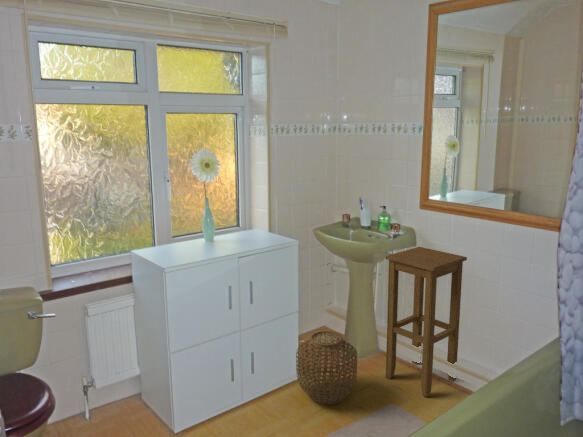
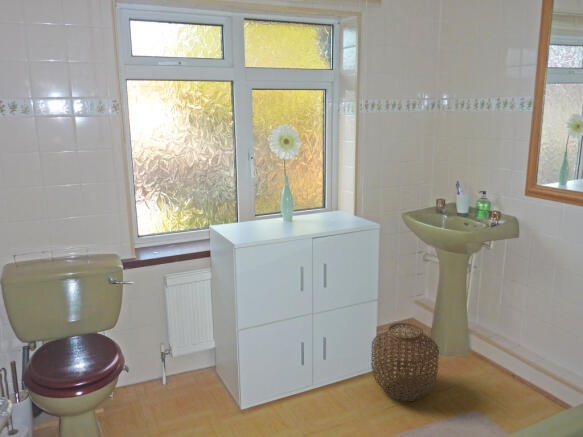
stool: present [385,247,467,397] -> none [473,239,577,407]

